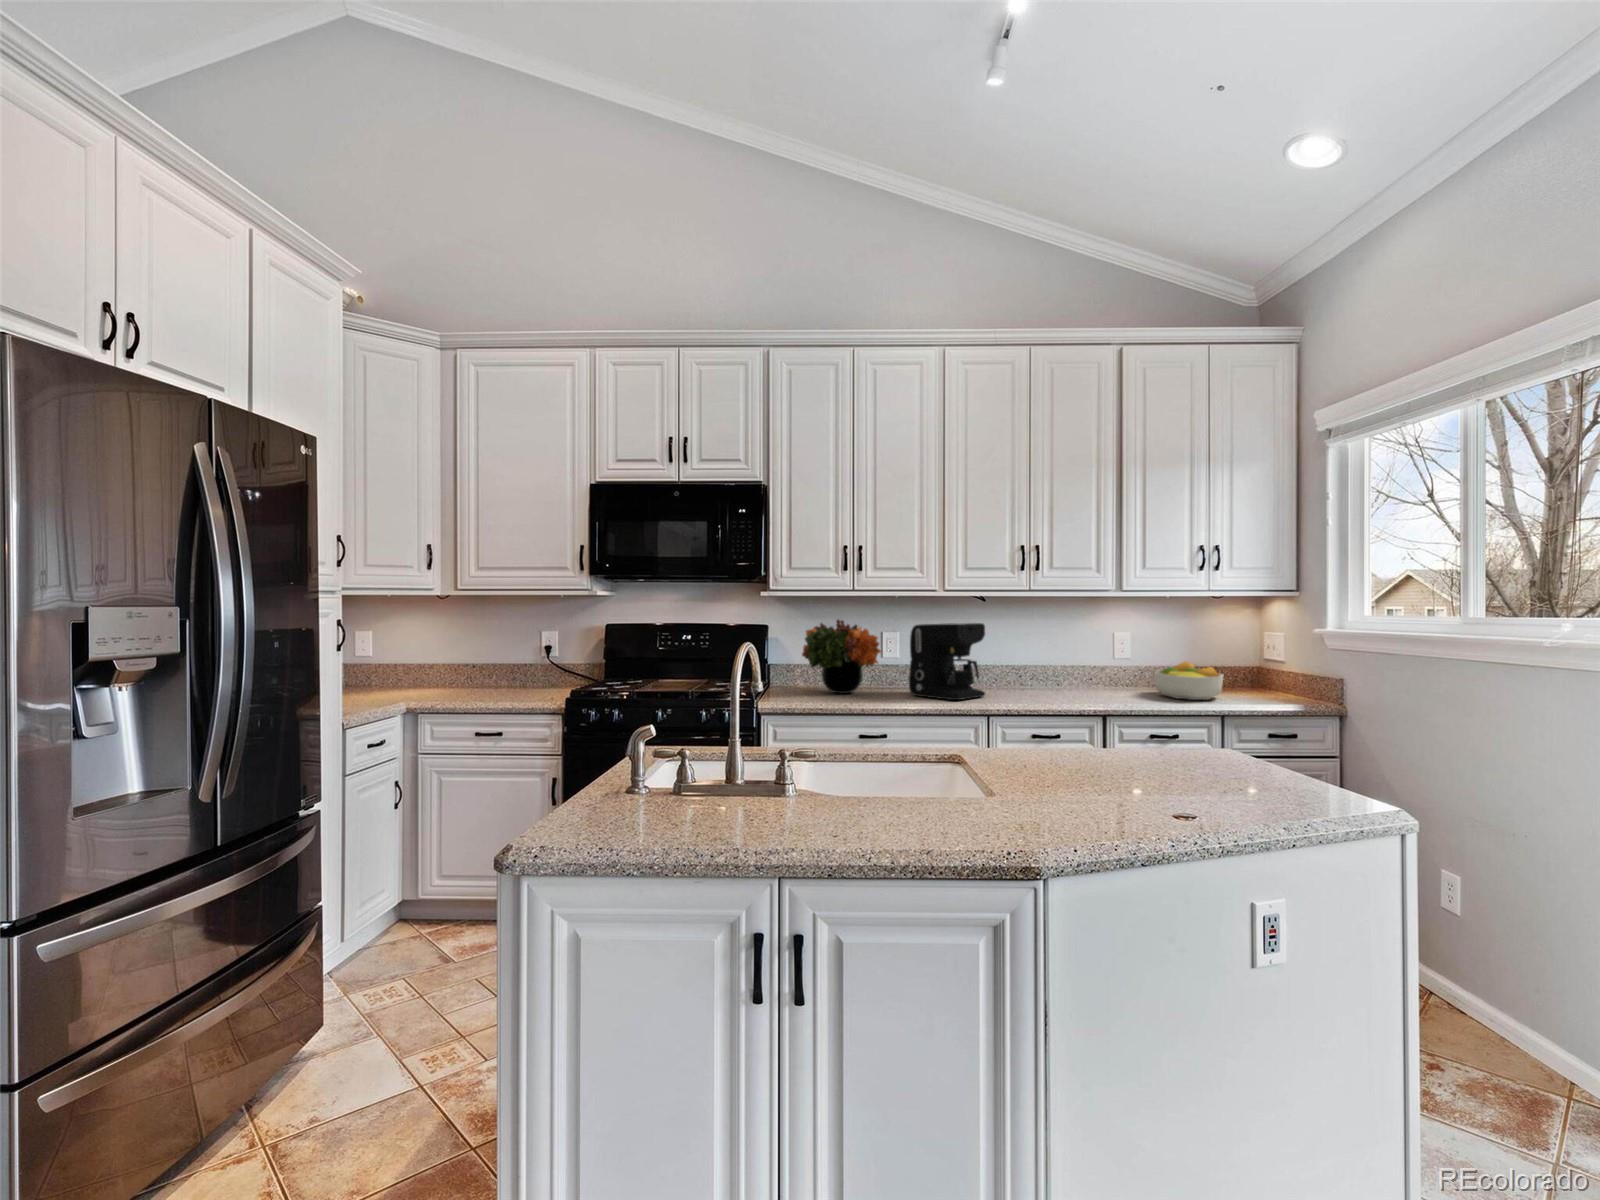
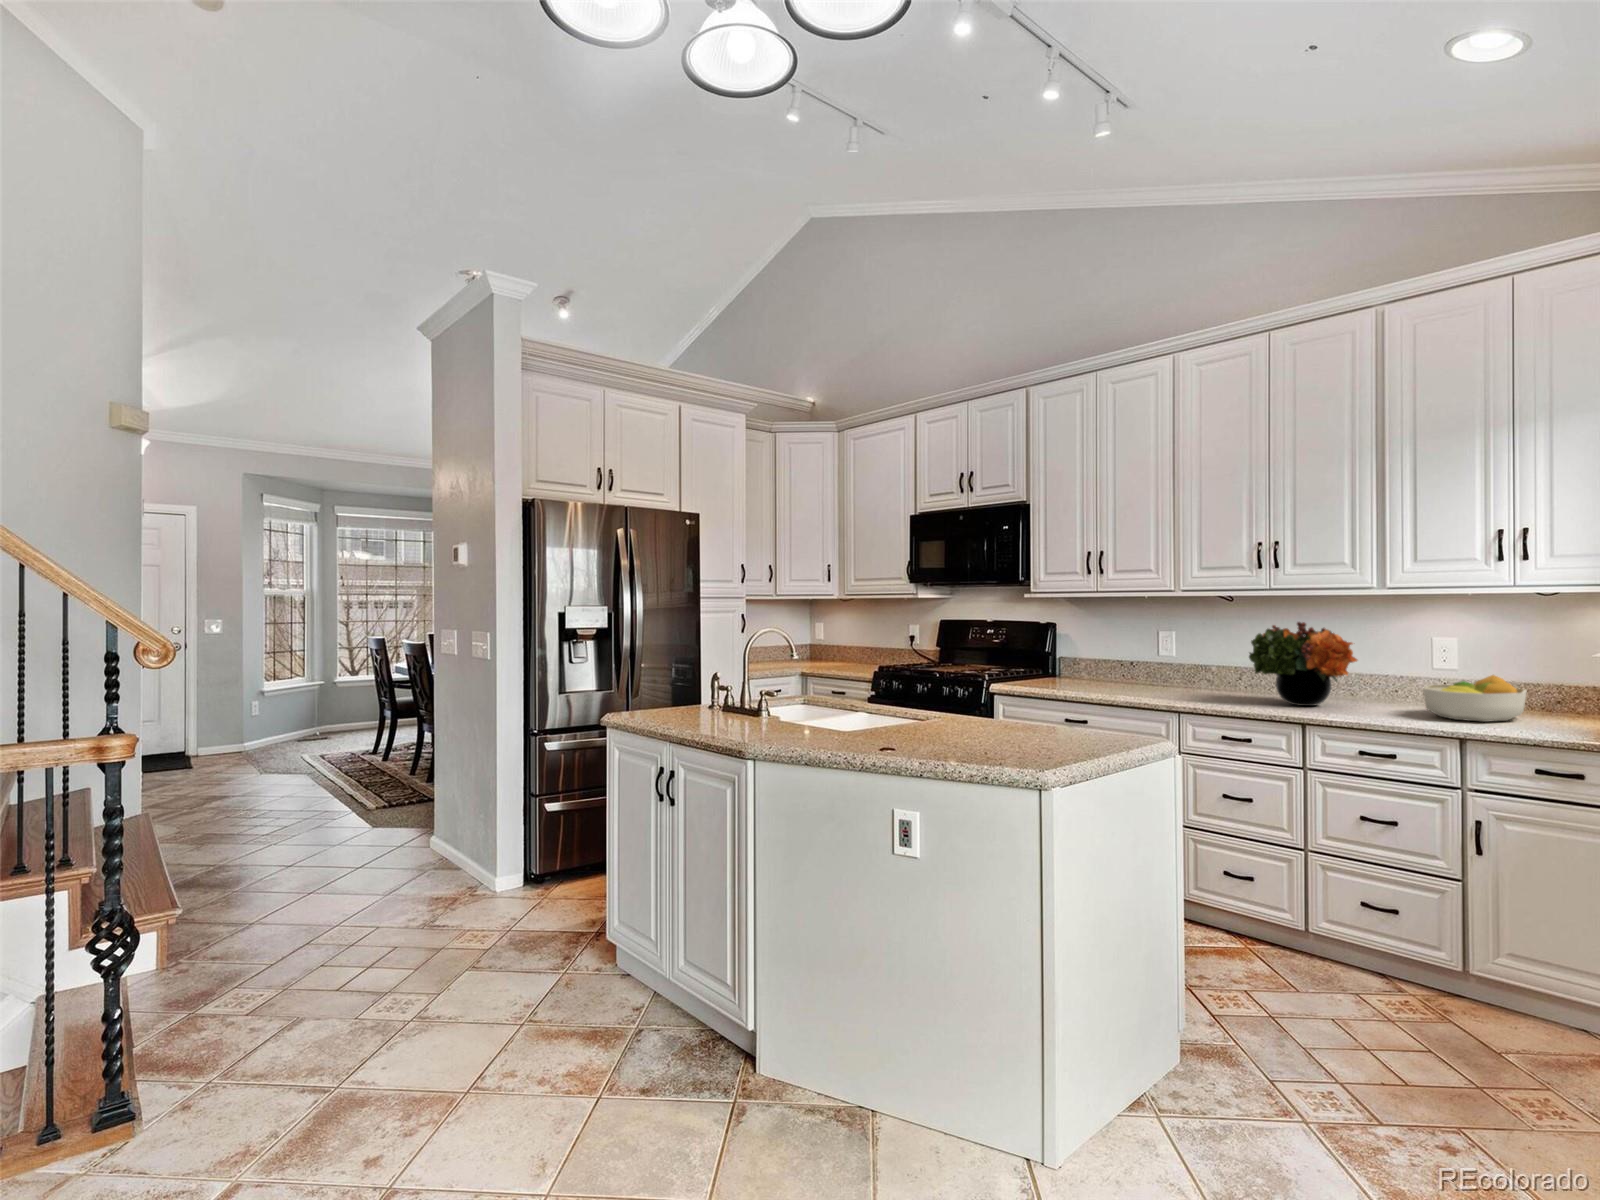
flower arrangement: present [802,620,881,693] -> present [1249,622,1357,706]
coffee maker: present [909,623,985,700] -> none [1145,623,1213,696]

